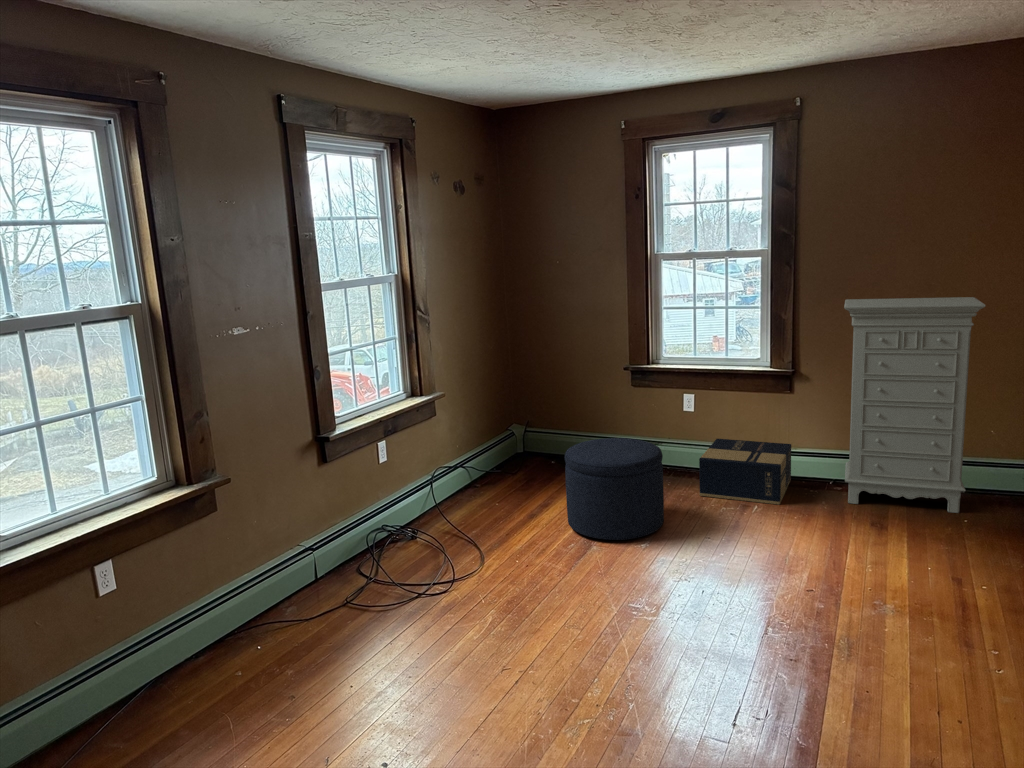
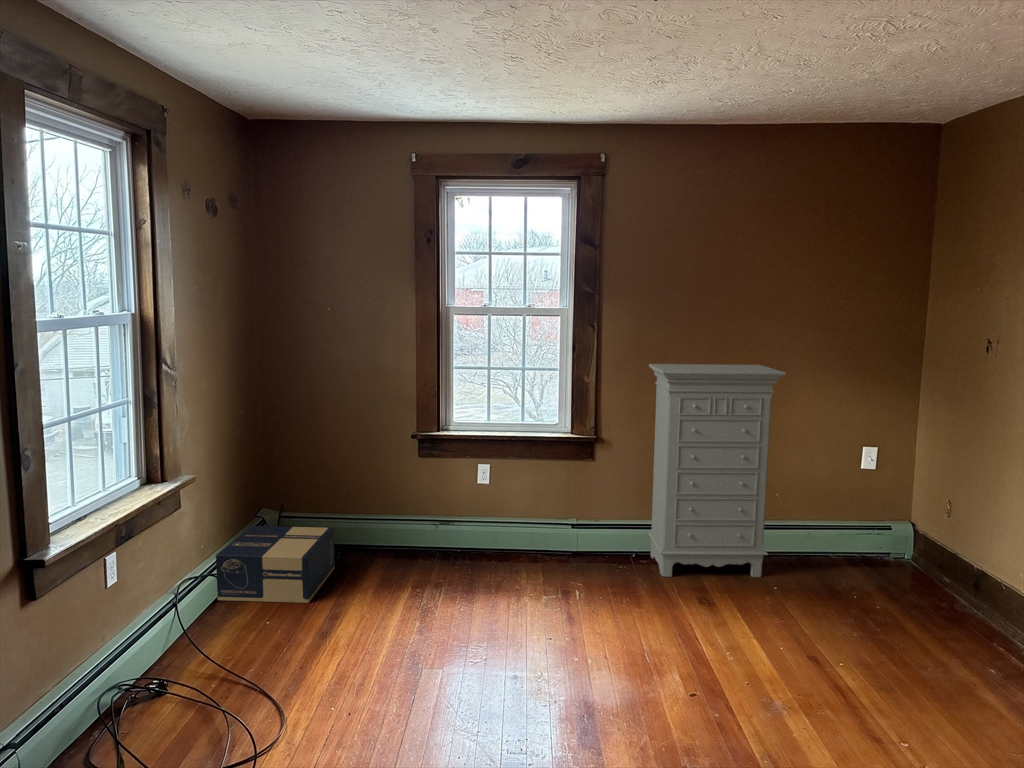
ottoman: present [565,438,664,540] -> none [375,524,495,656]
cardboard box: present [699,439,791,505] -> present [216,526,335,603]

